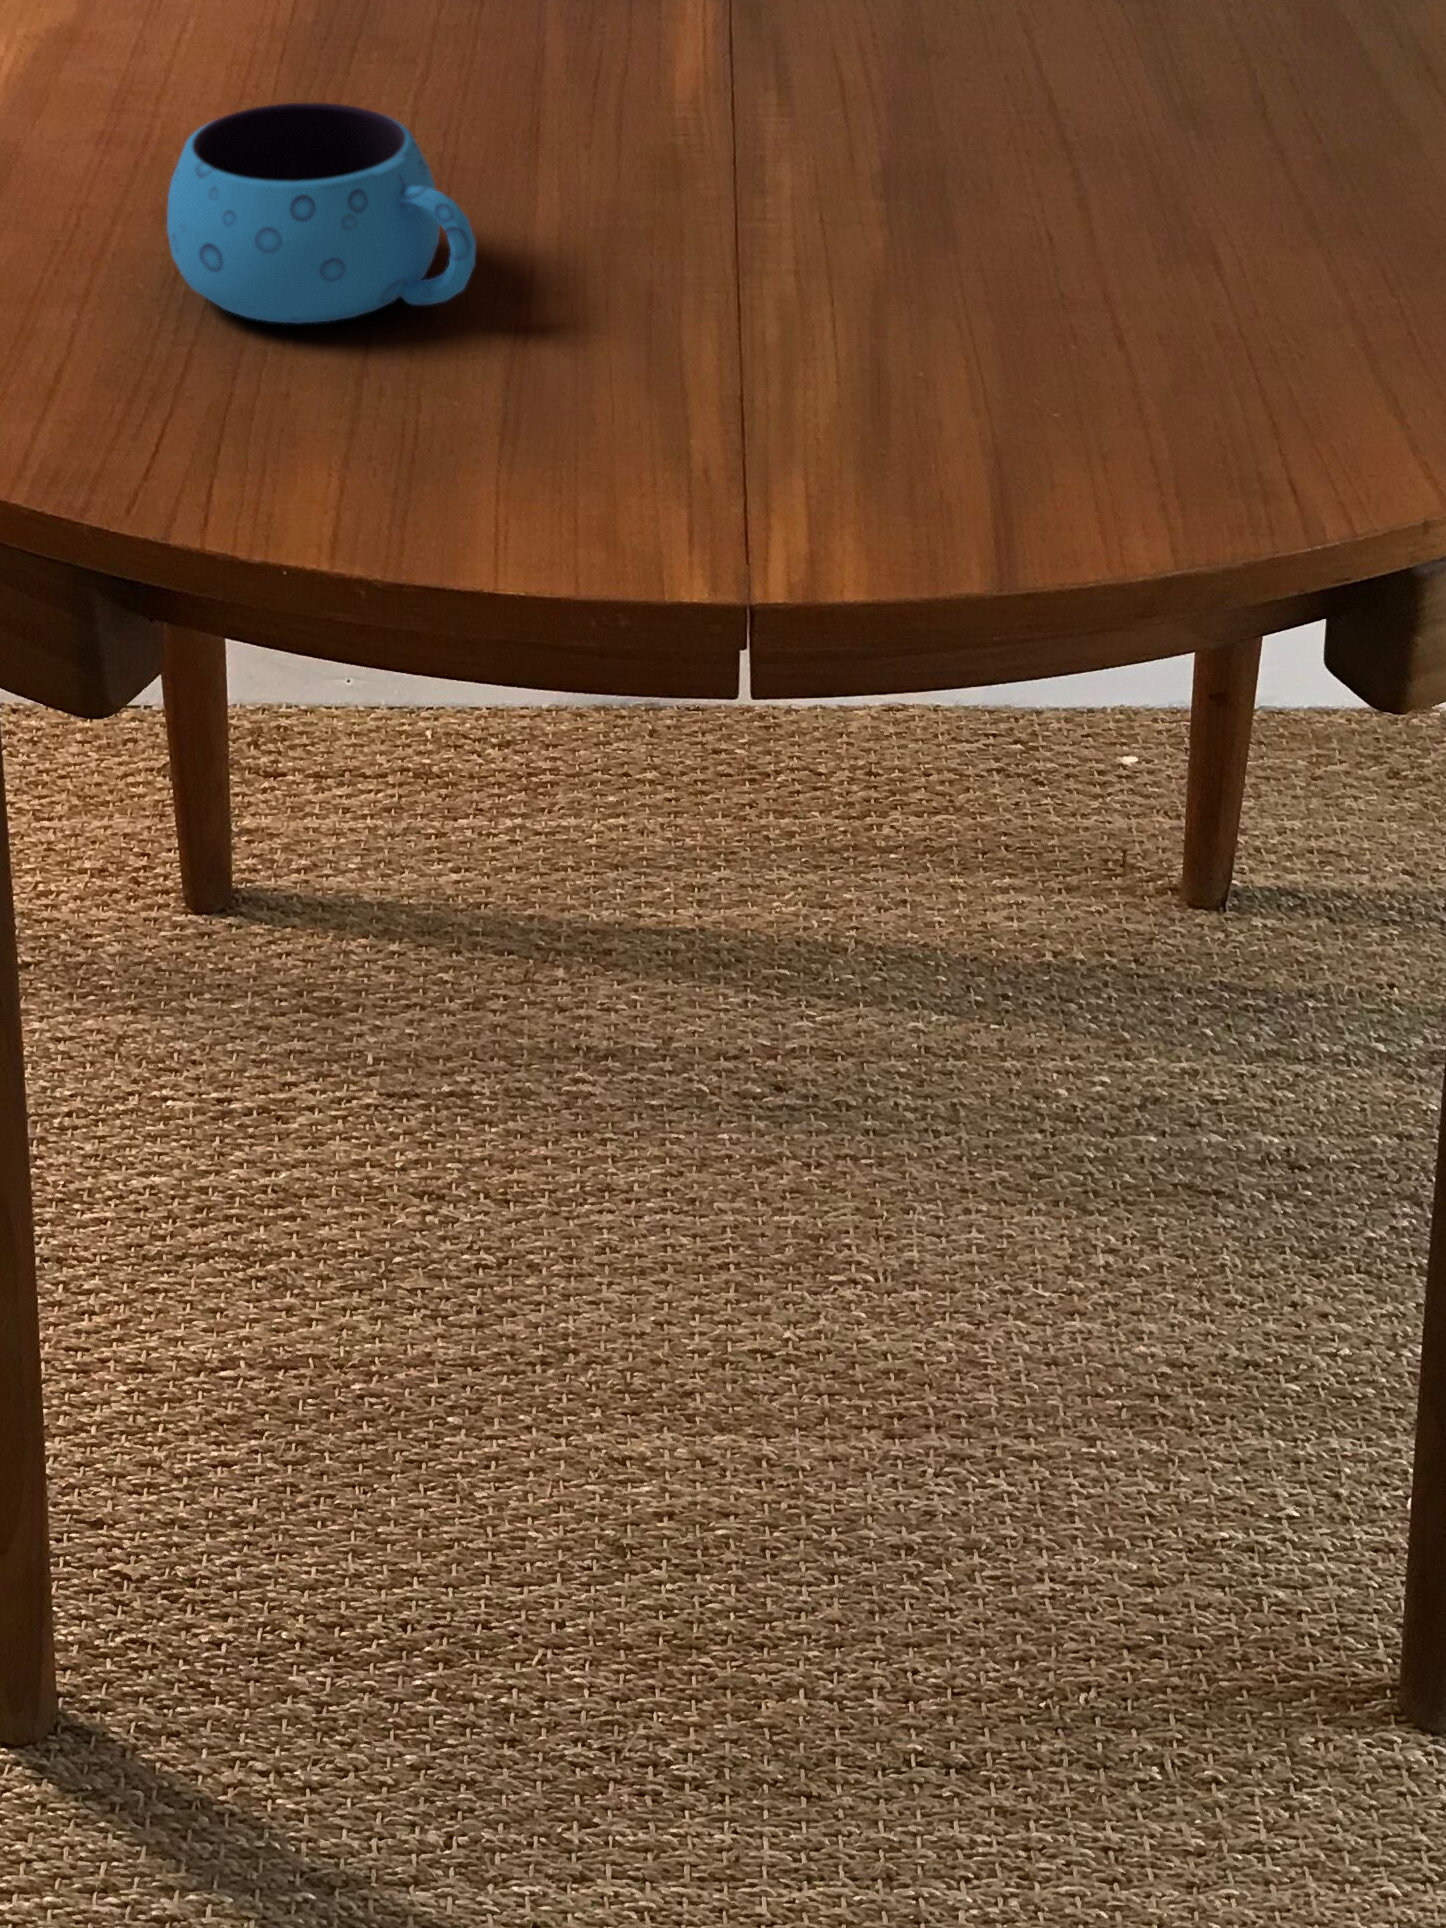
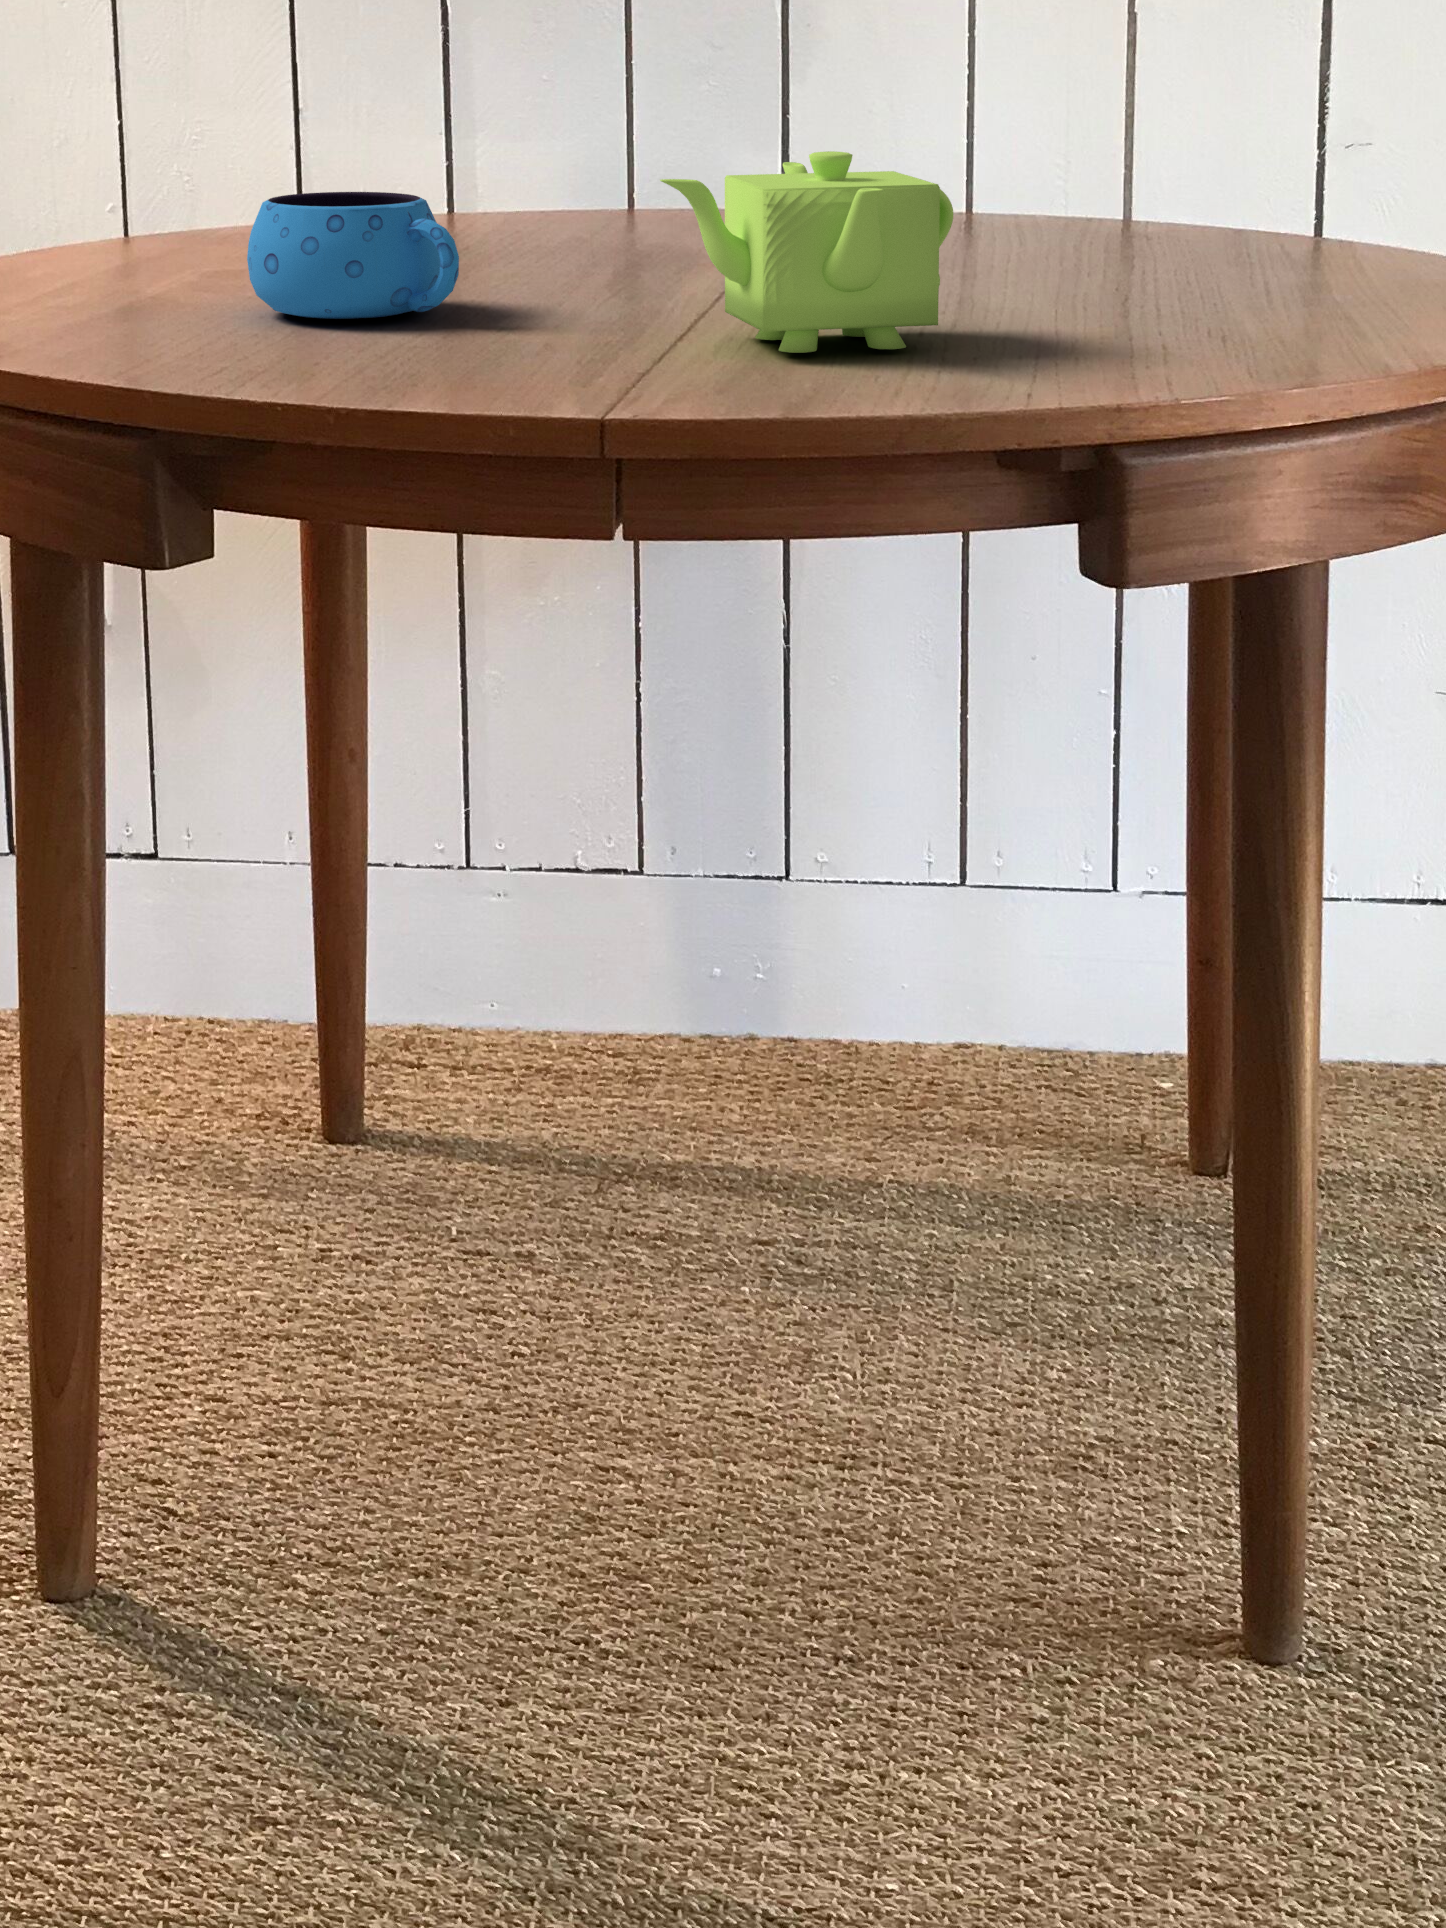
teapot: none [787,84,1176,418] -> present [660,151,953,353]

